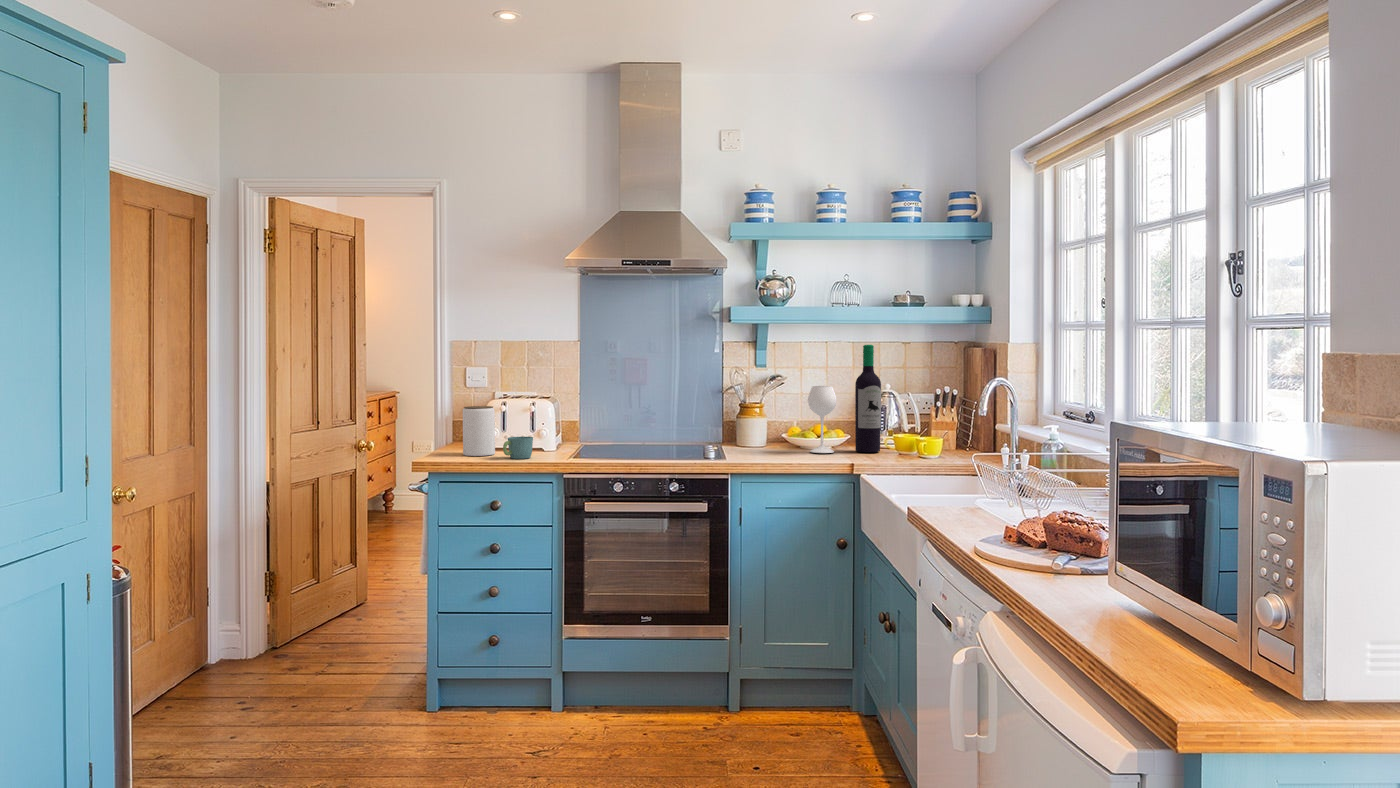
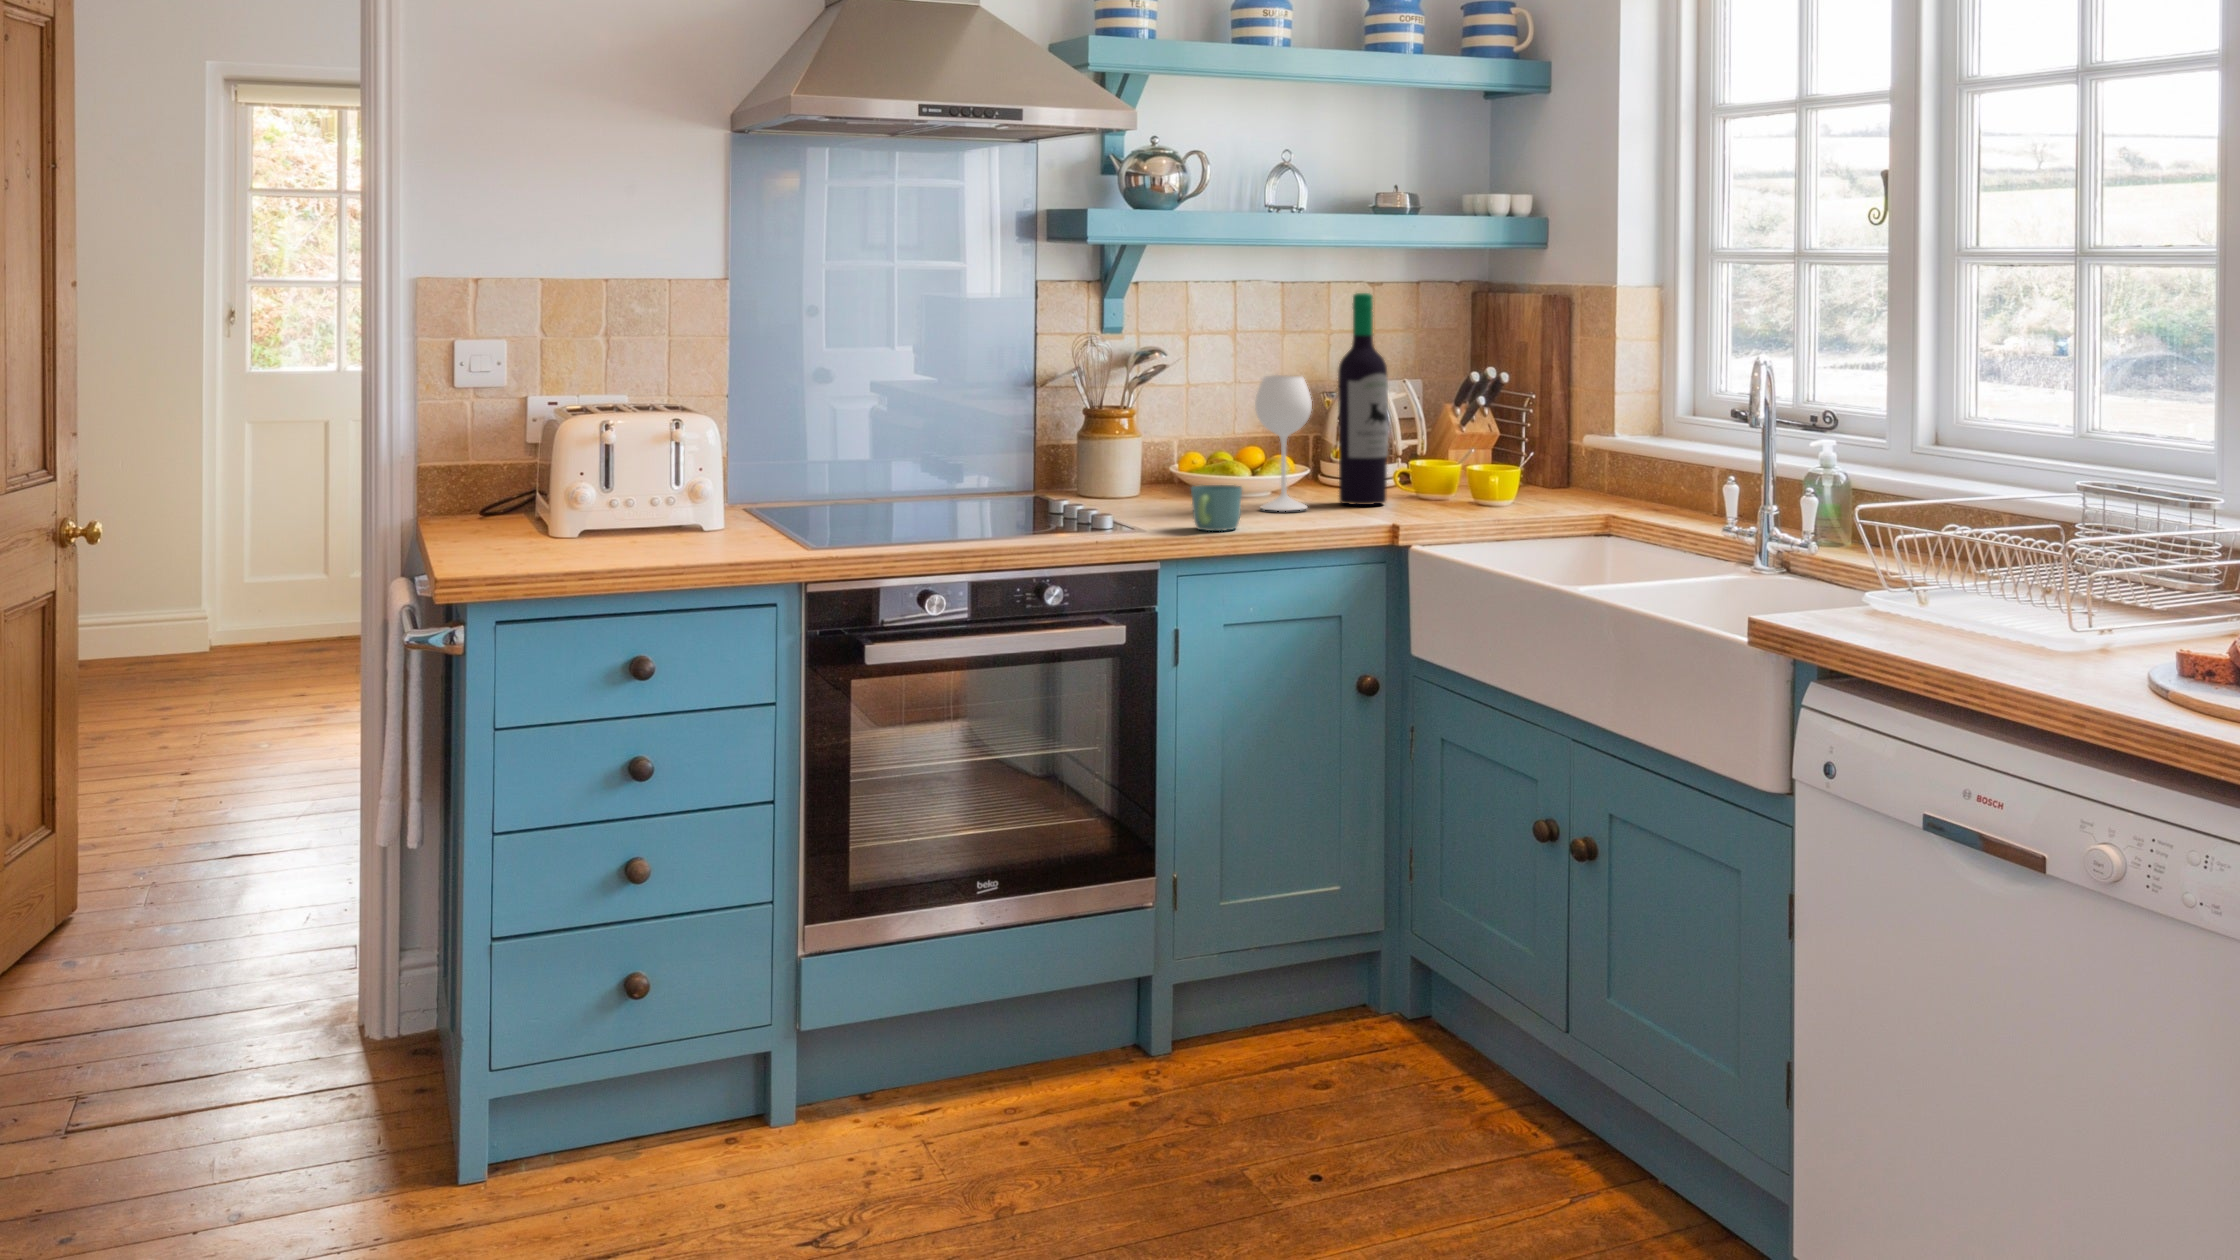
jar: present [463,406,495,456] -> none [494,436,580,557]
mug: present [503,437,533,459] -> present [1191,485,1242,531]

